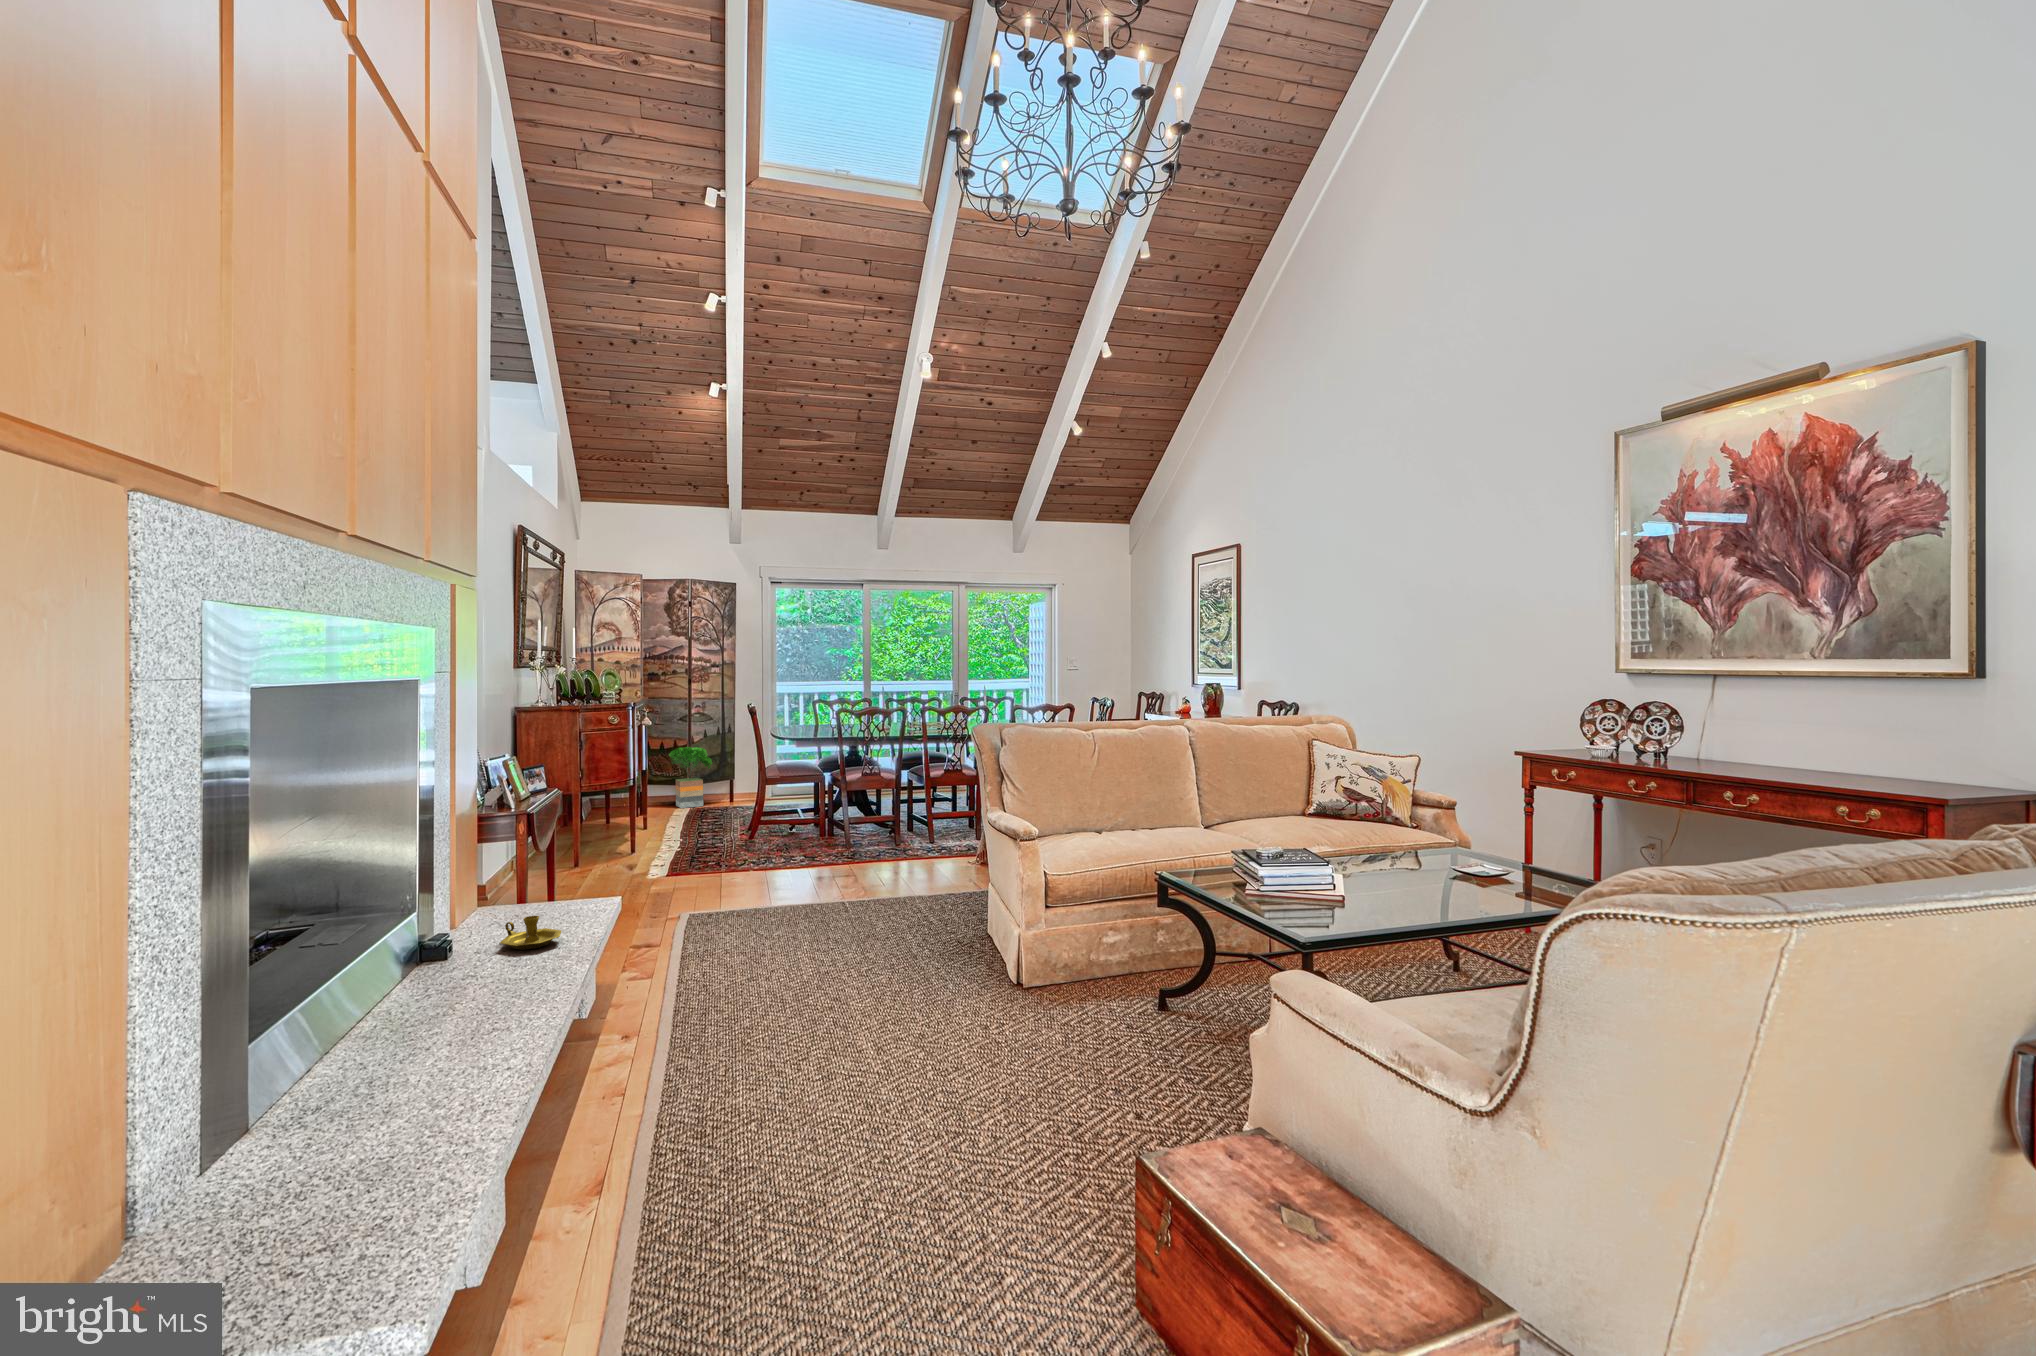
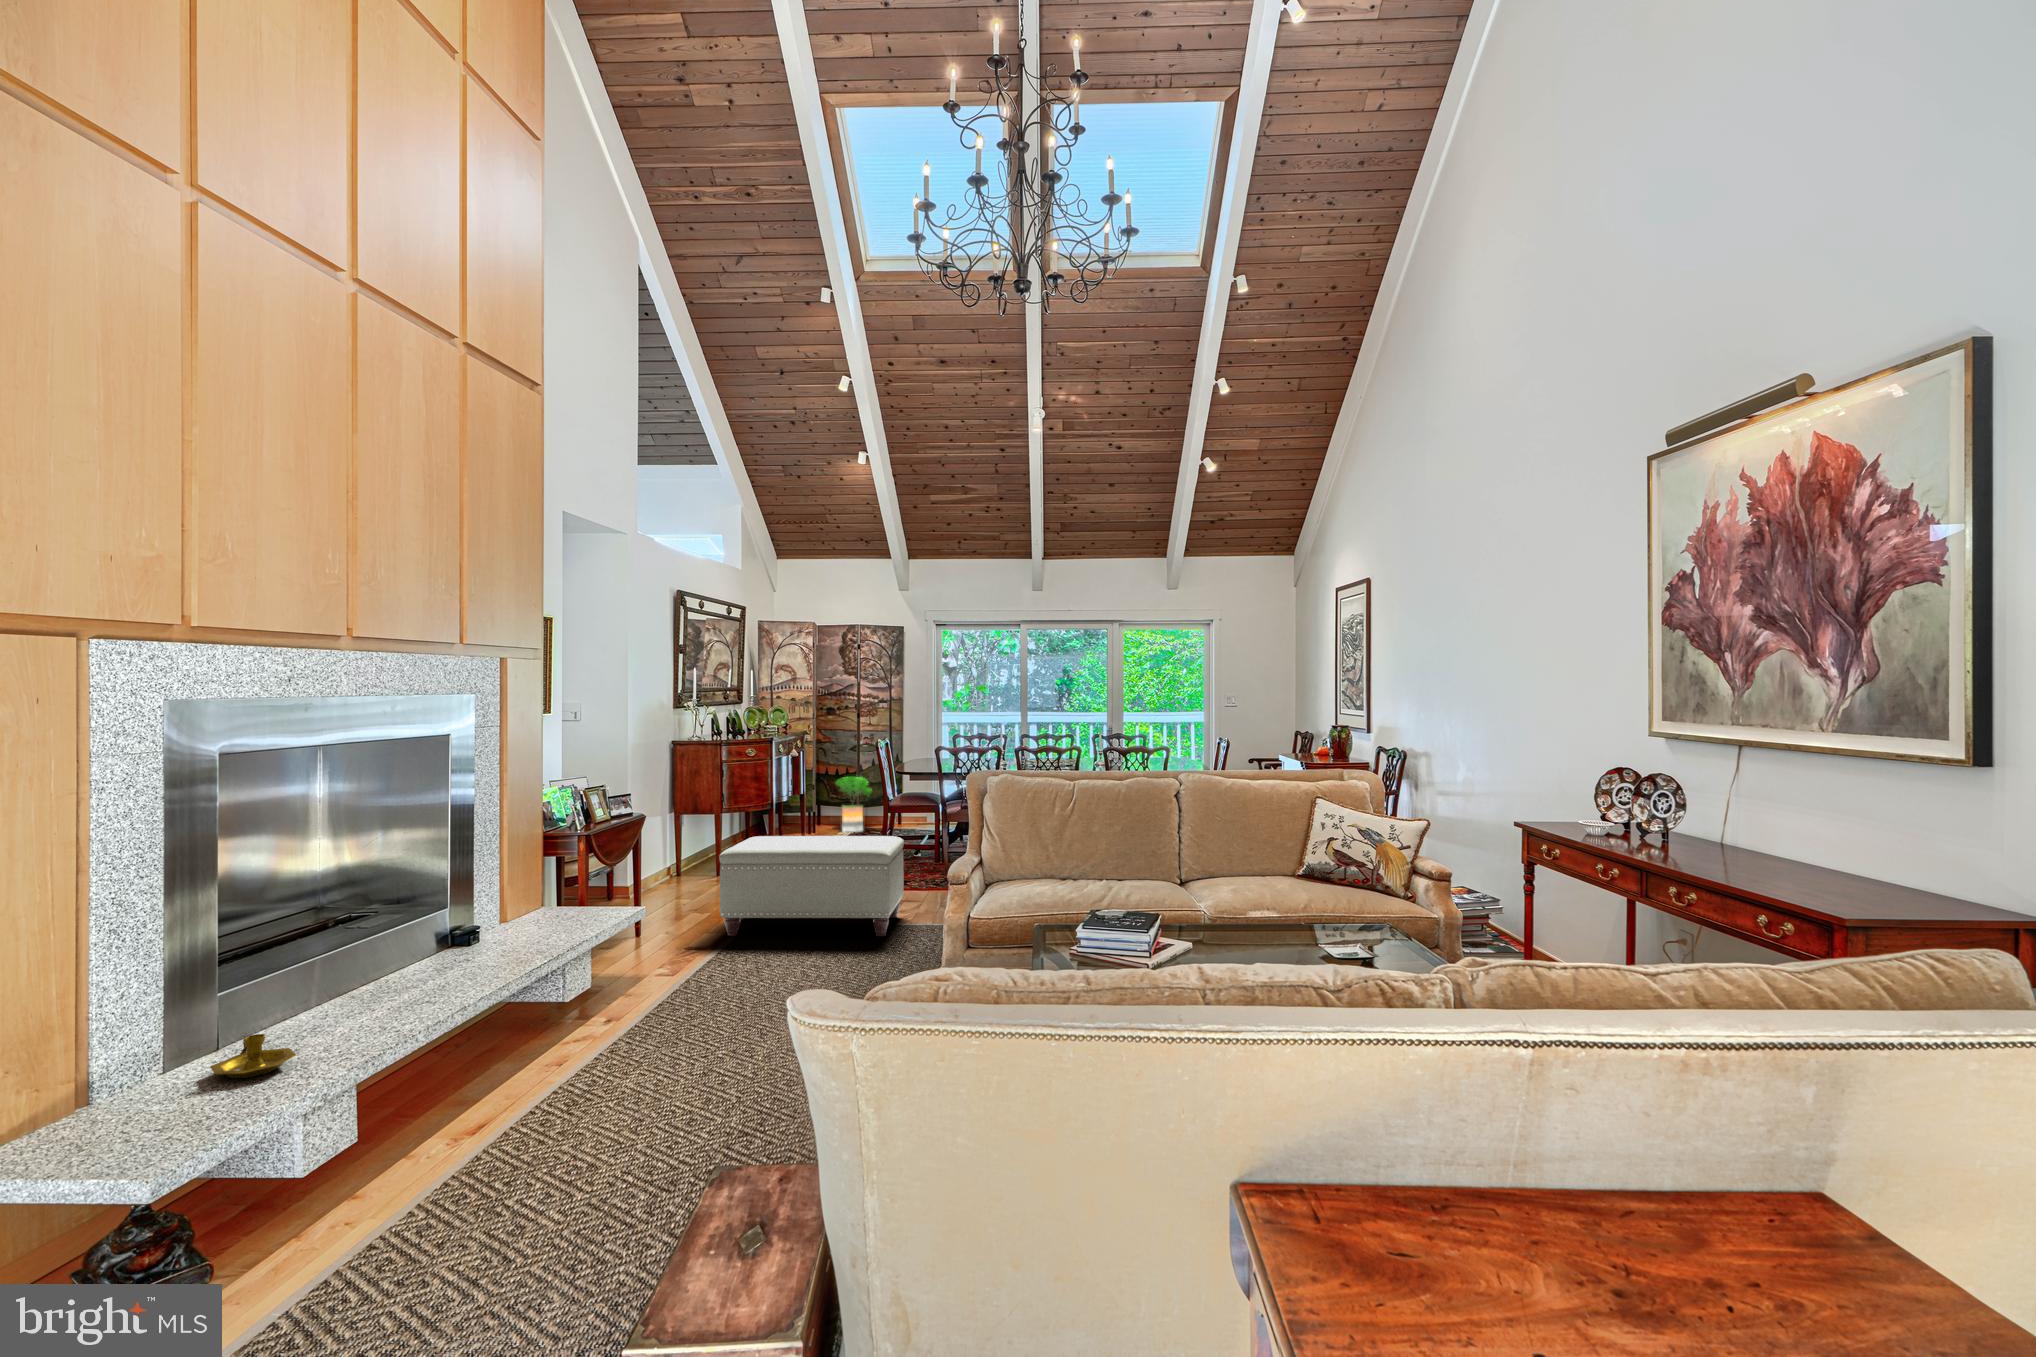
ottoman: none [656,805,862,932] -> present [719,836,904,936]
candlestick: present [499,916,561,950] -> present [210,1034,296,1078]

